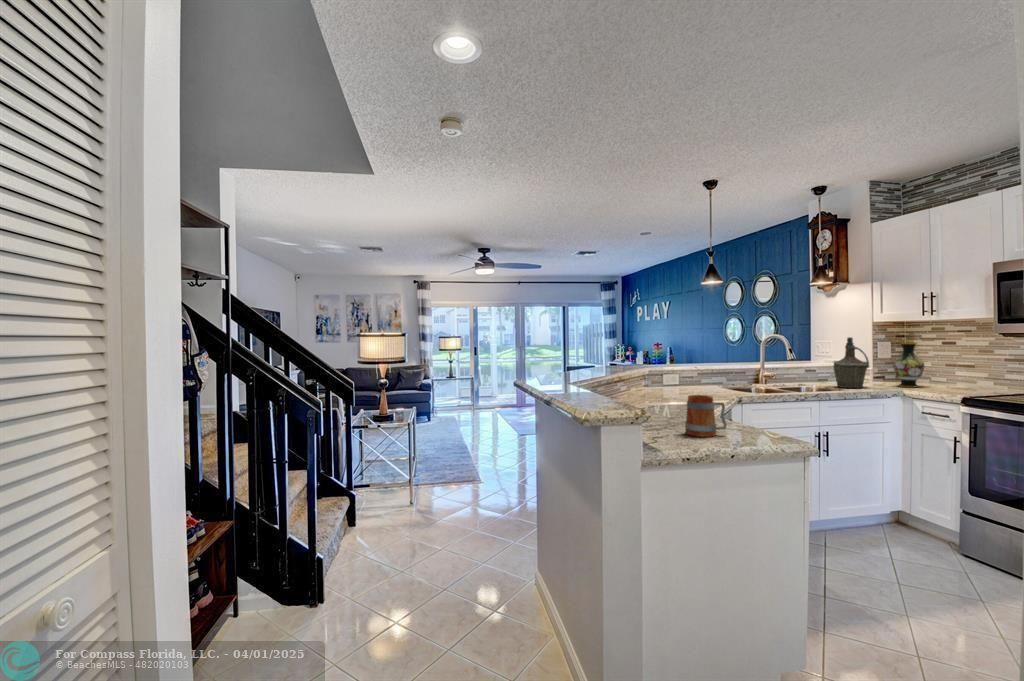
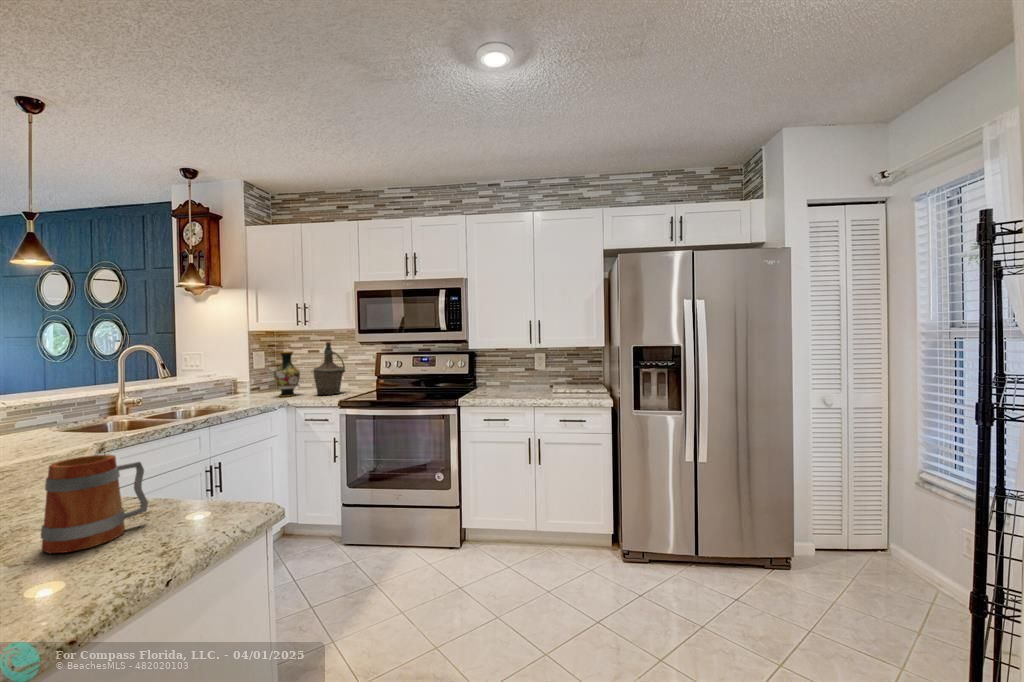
bottle: present [833,337,869,388] -> present [314,342,345,395]

